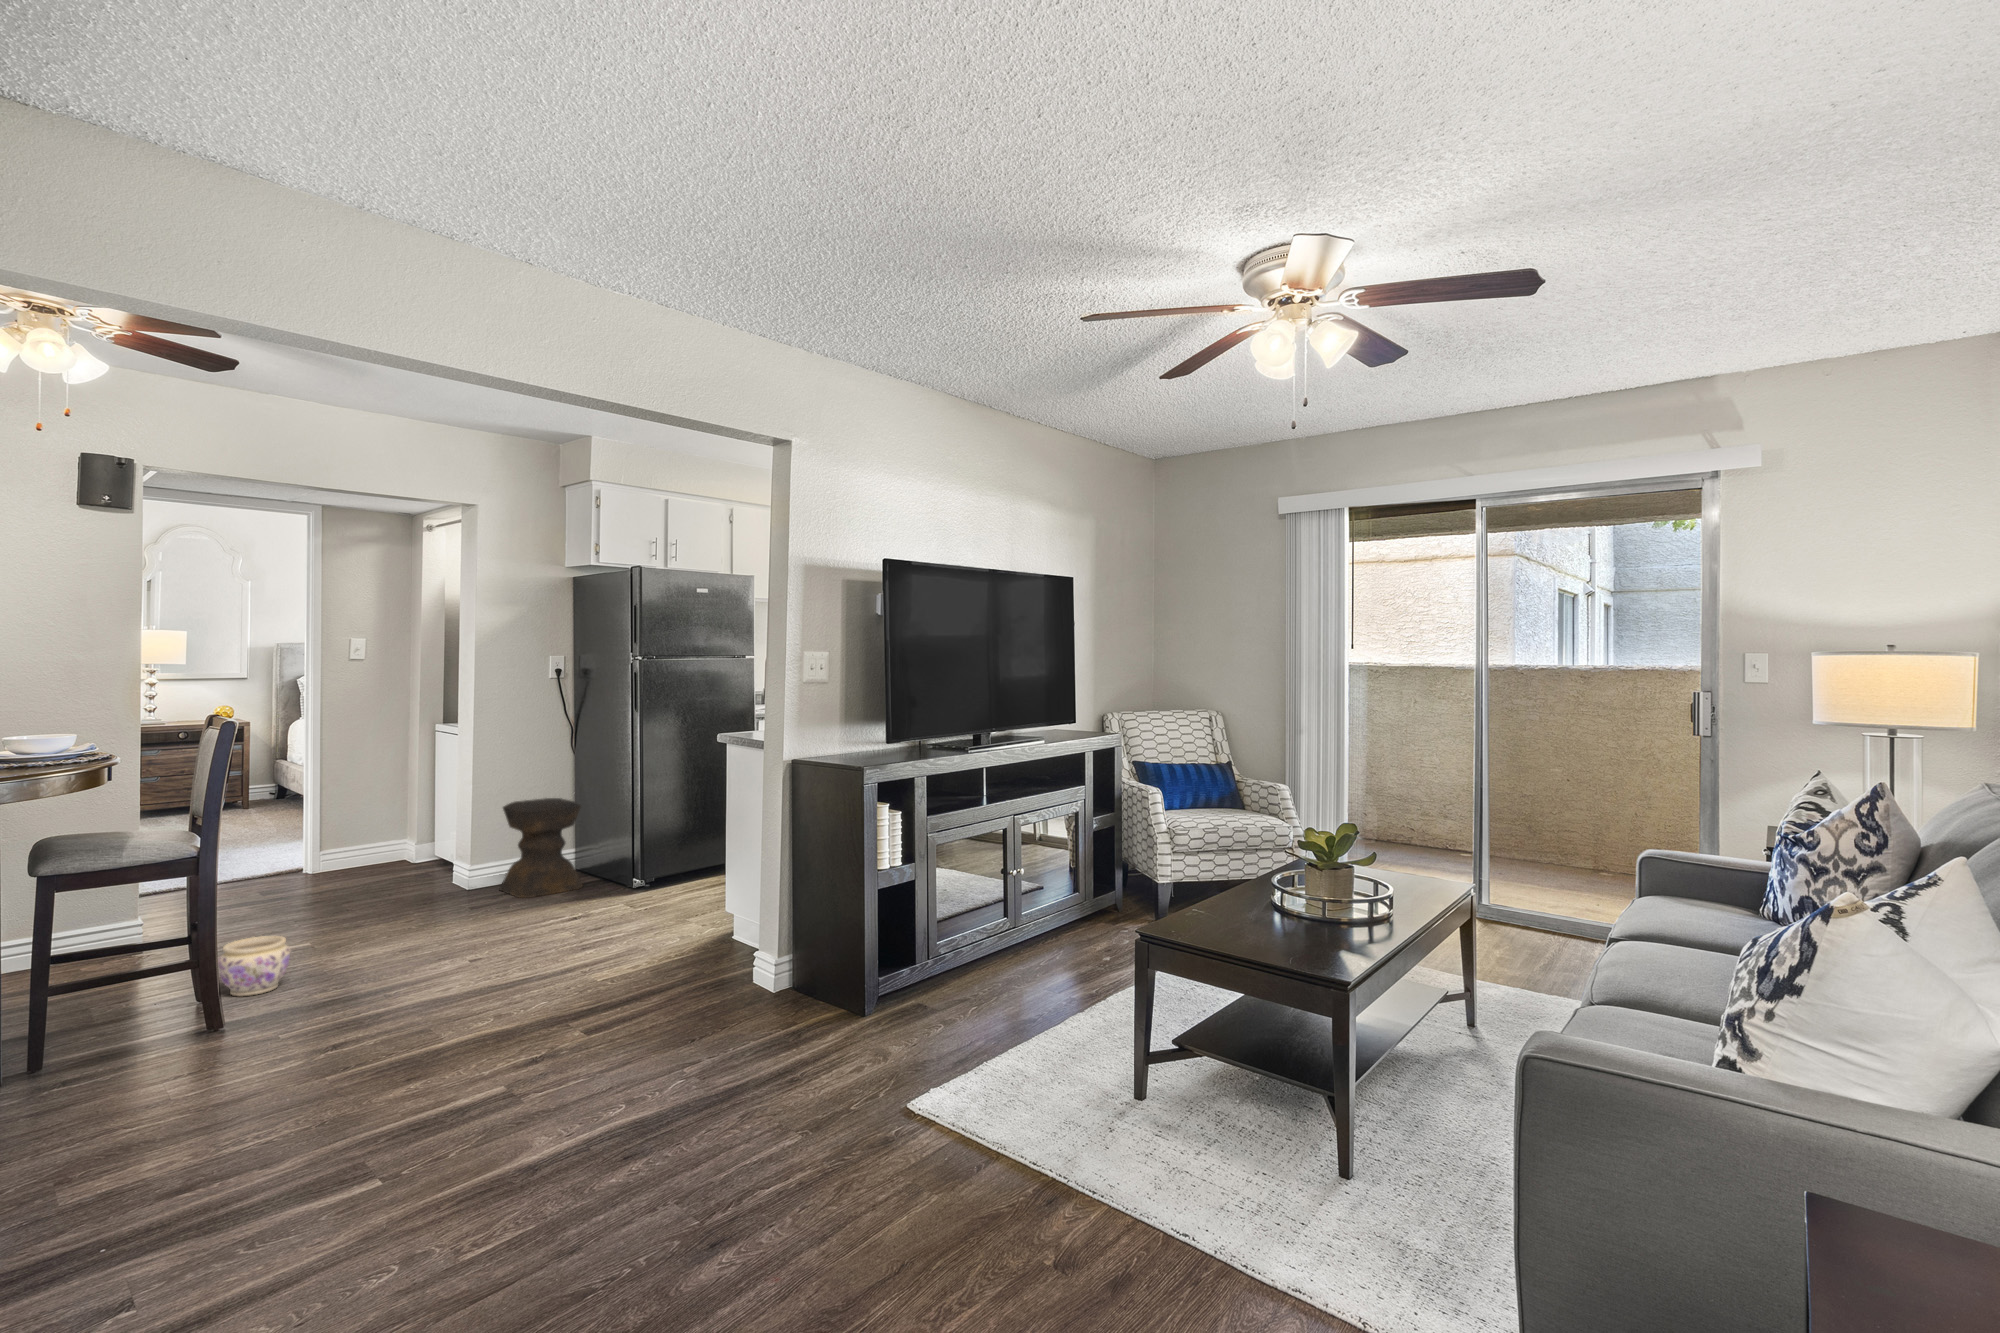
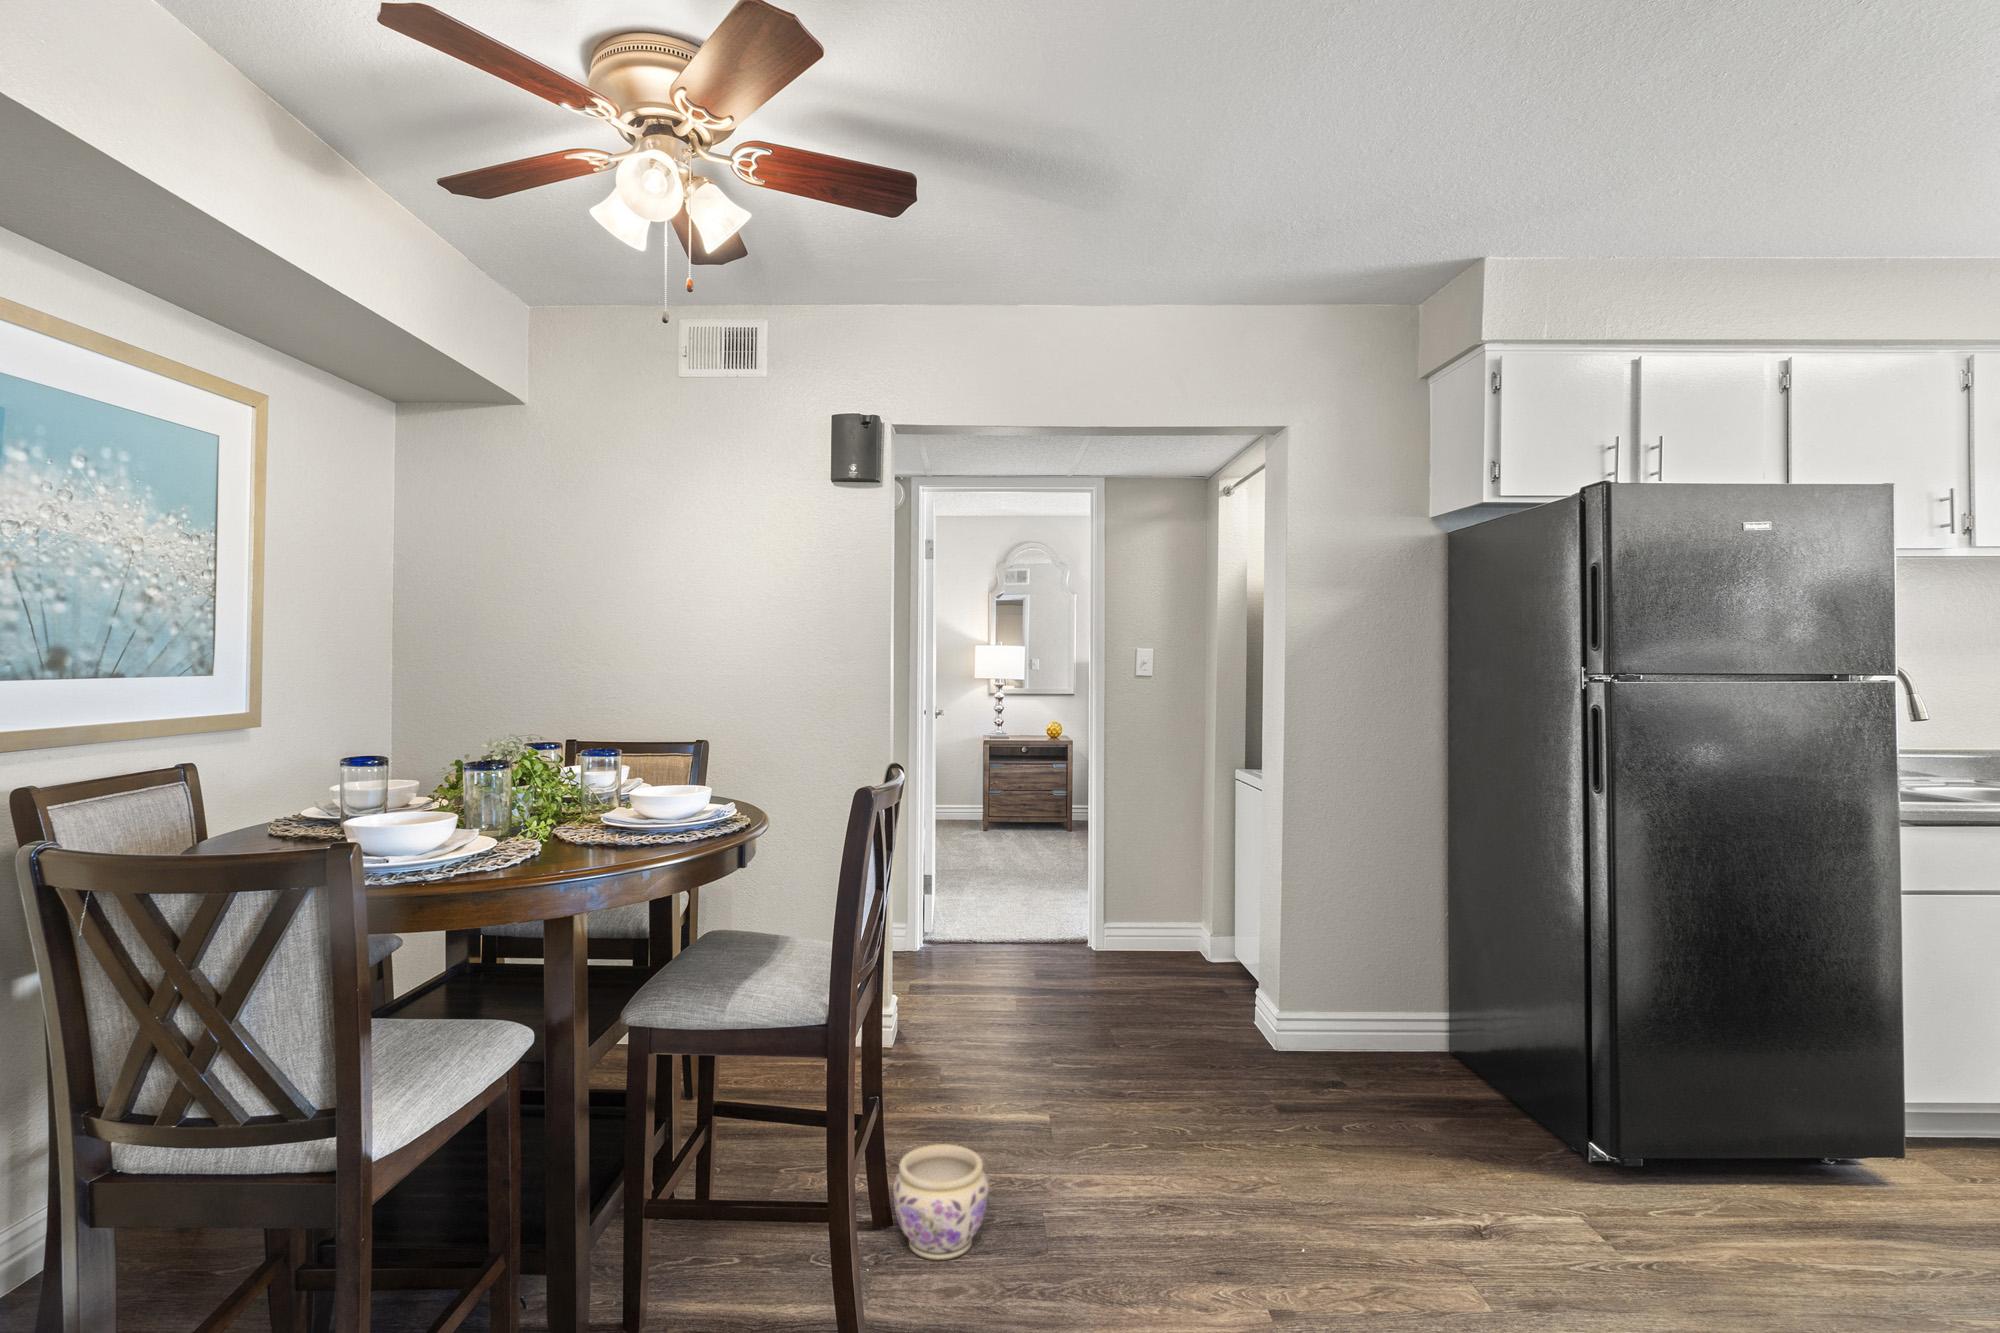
stool: present [500,798,582,898] -> none [1324,917,1467,1103]

